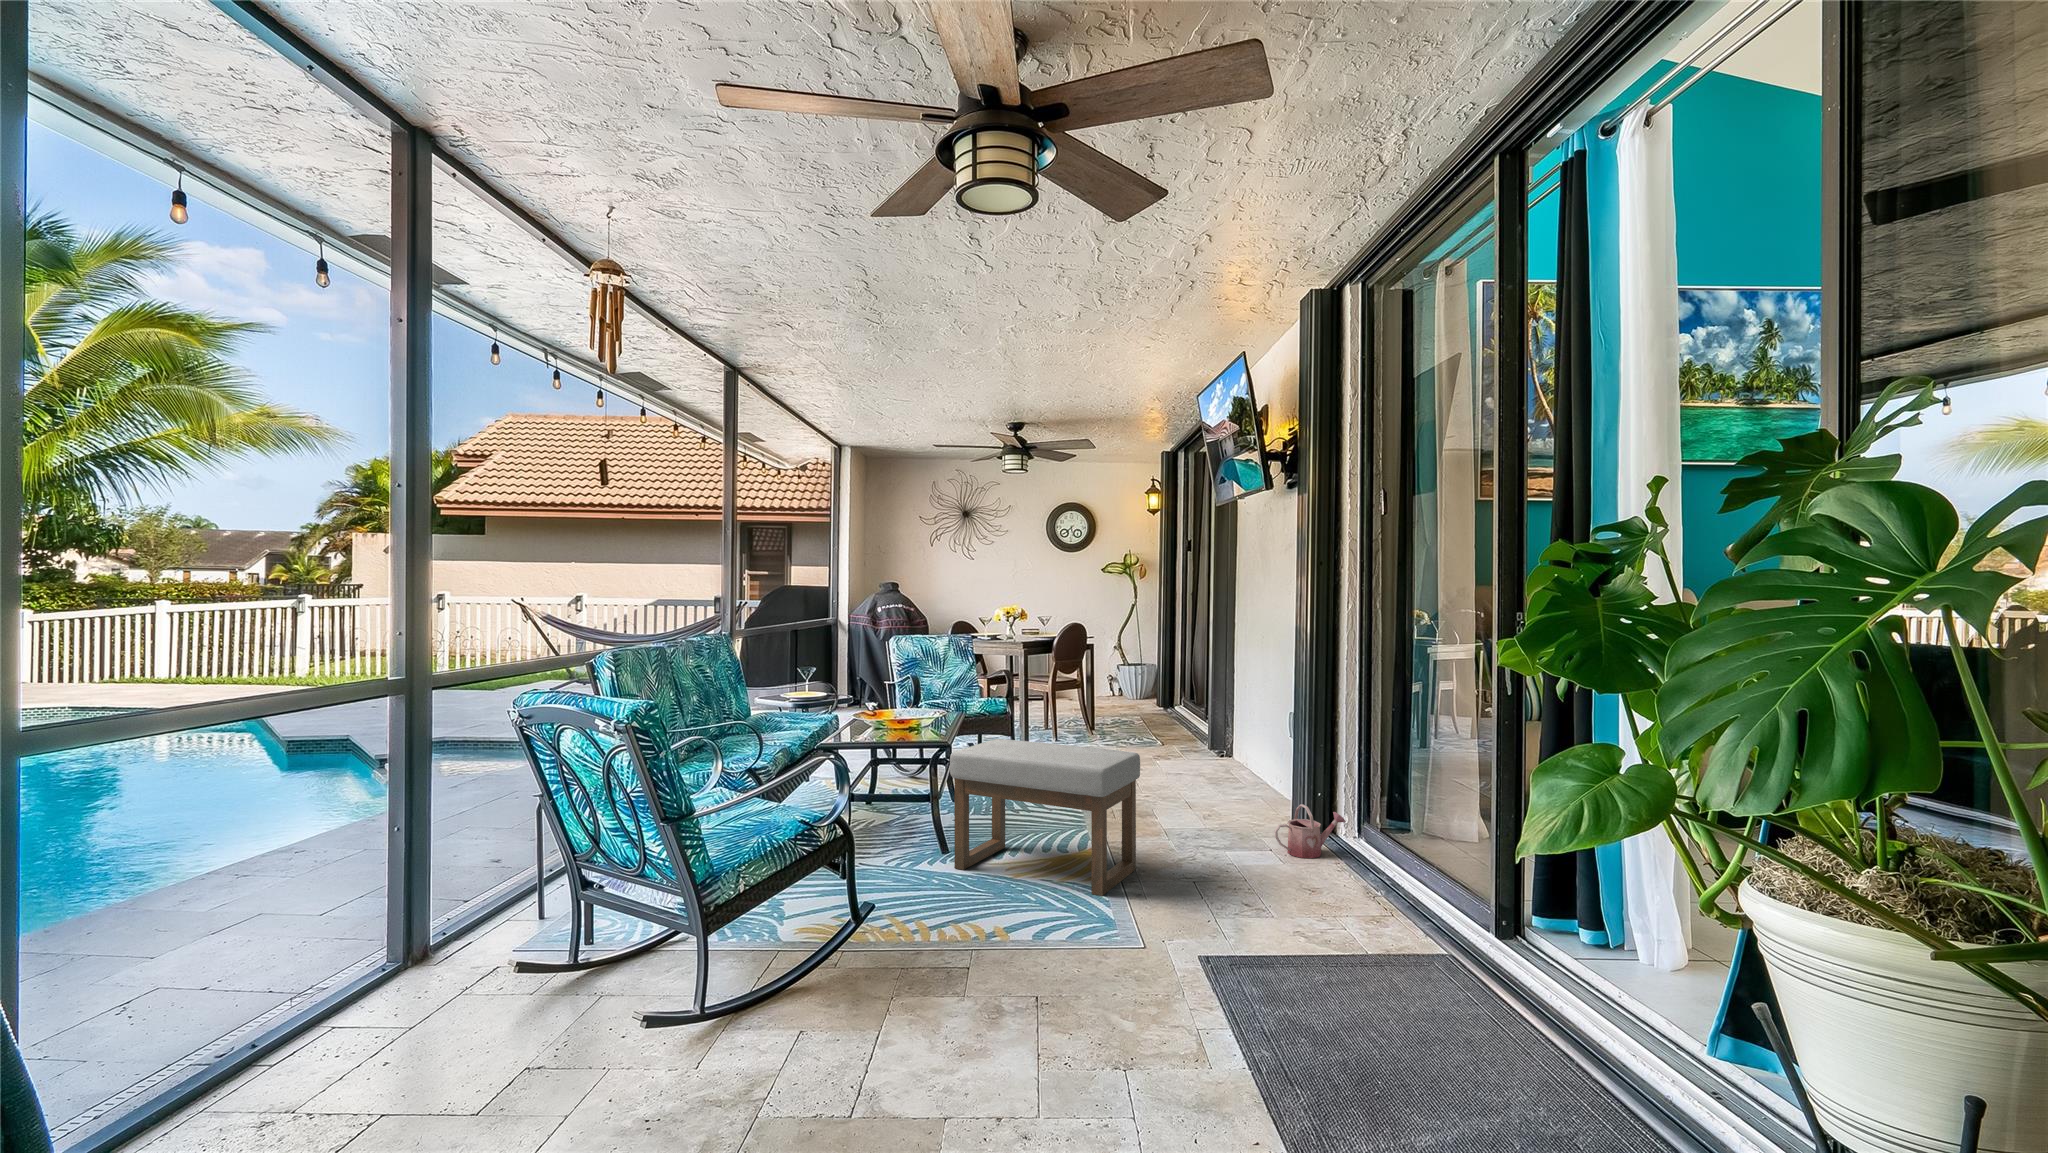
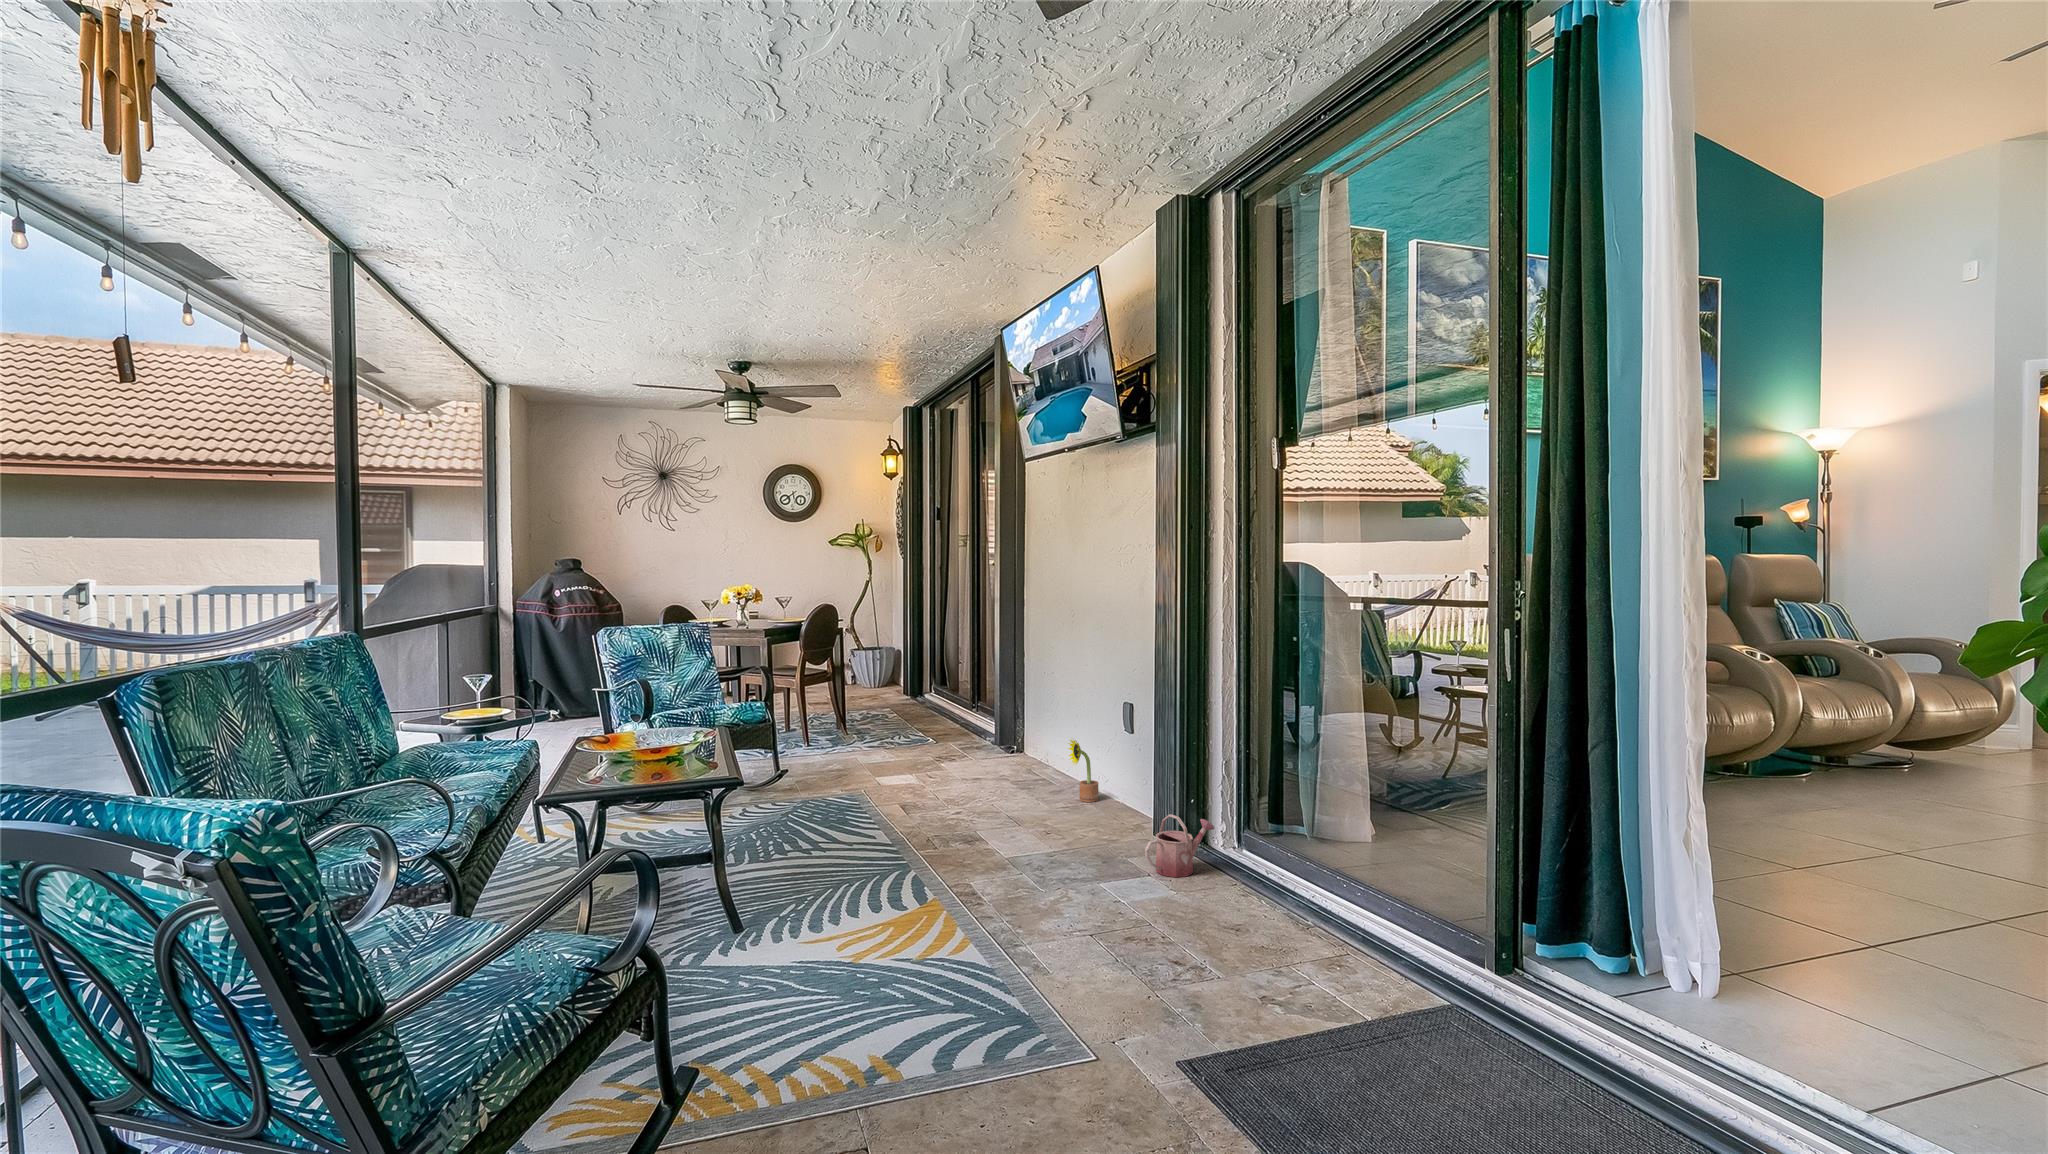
ottoman: present [950,739,1140,896] -> none [755,770,1008,972]
decorative plant: none [1249,740,1276,799] -> present [1068,740,1098,802]

